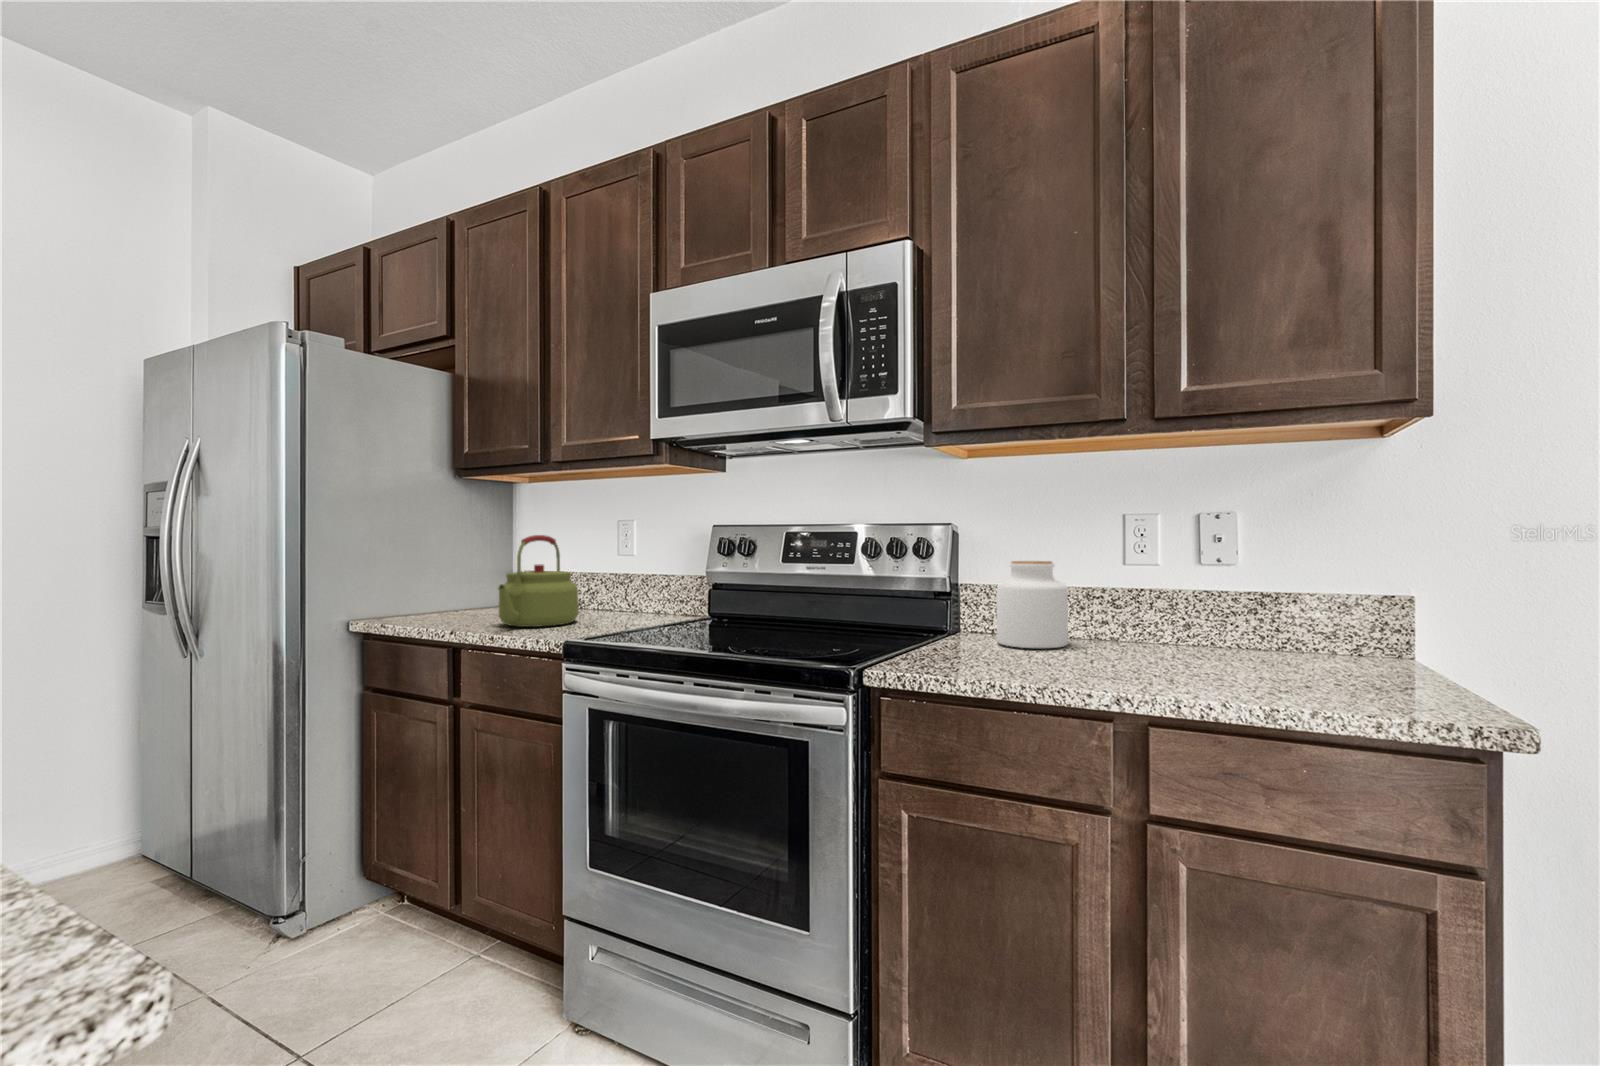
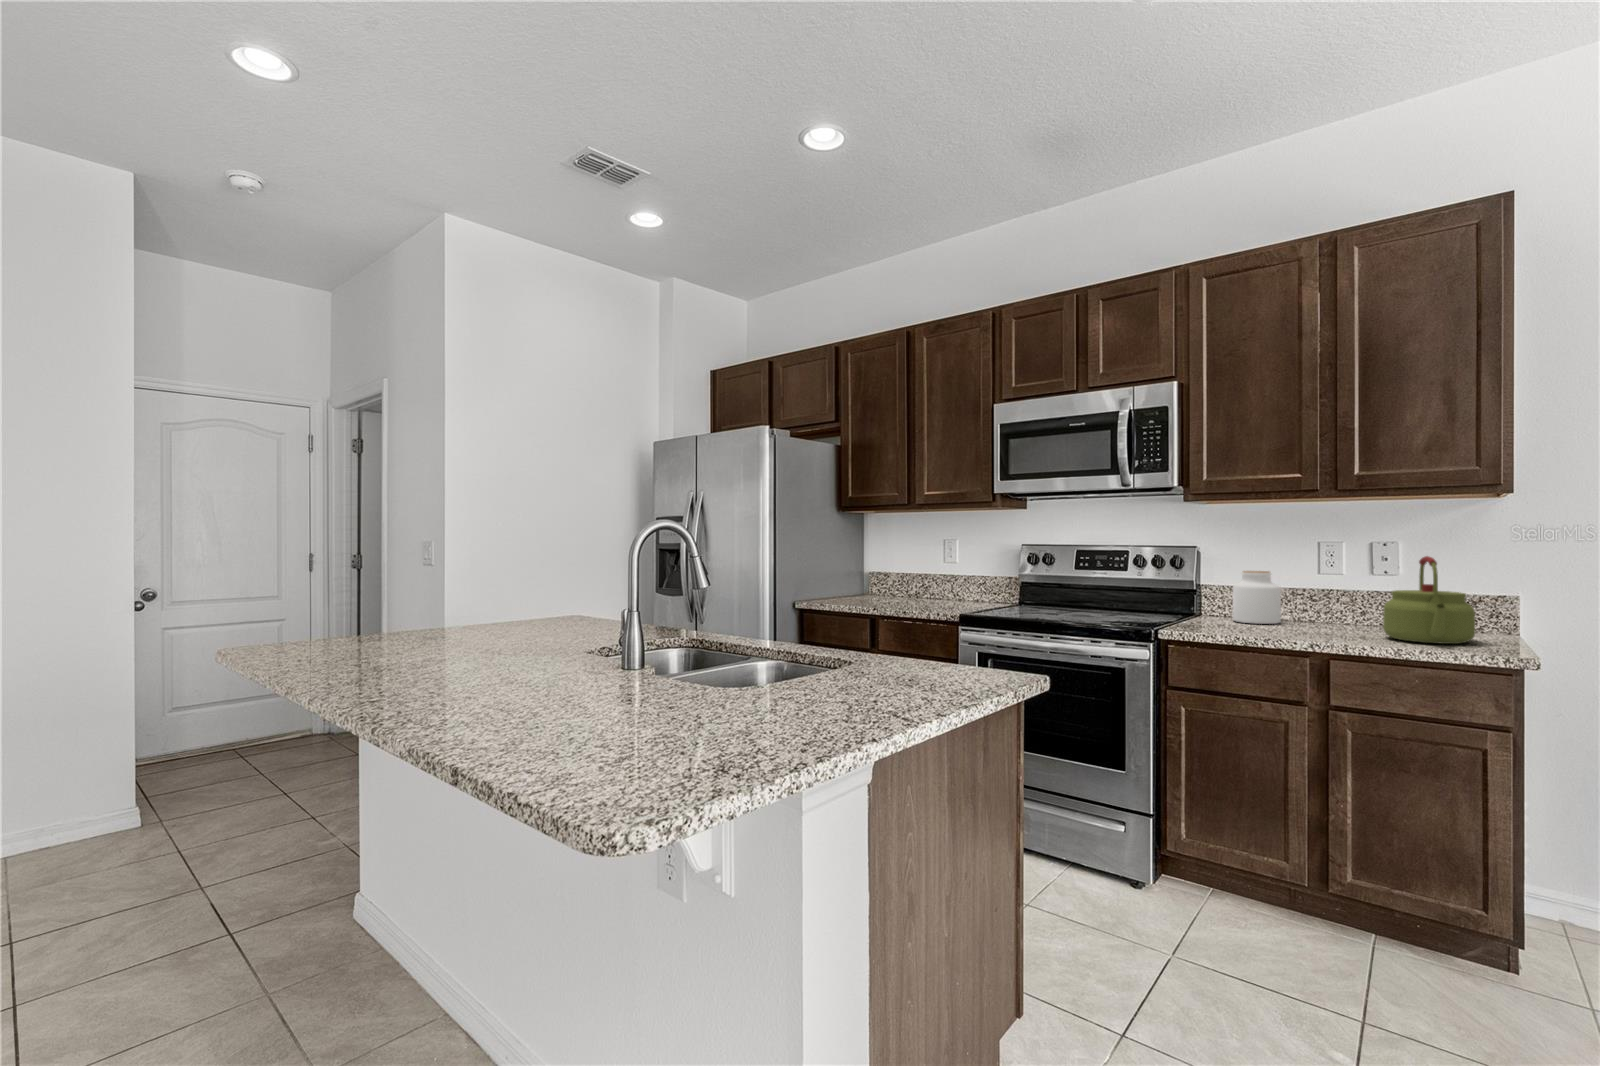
kettle: present [498,535,579,627] -> present [1383,556,1475,644]

